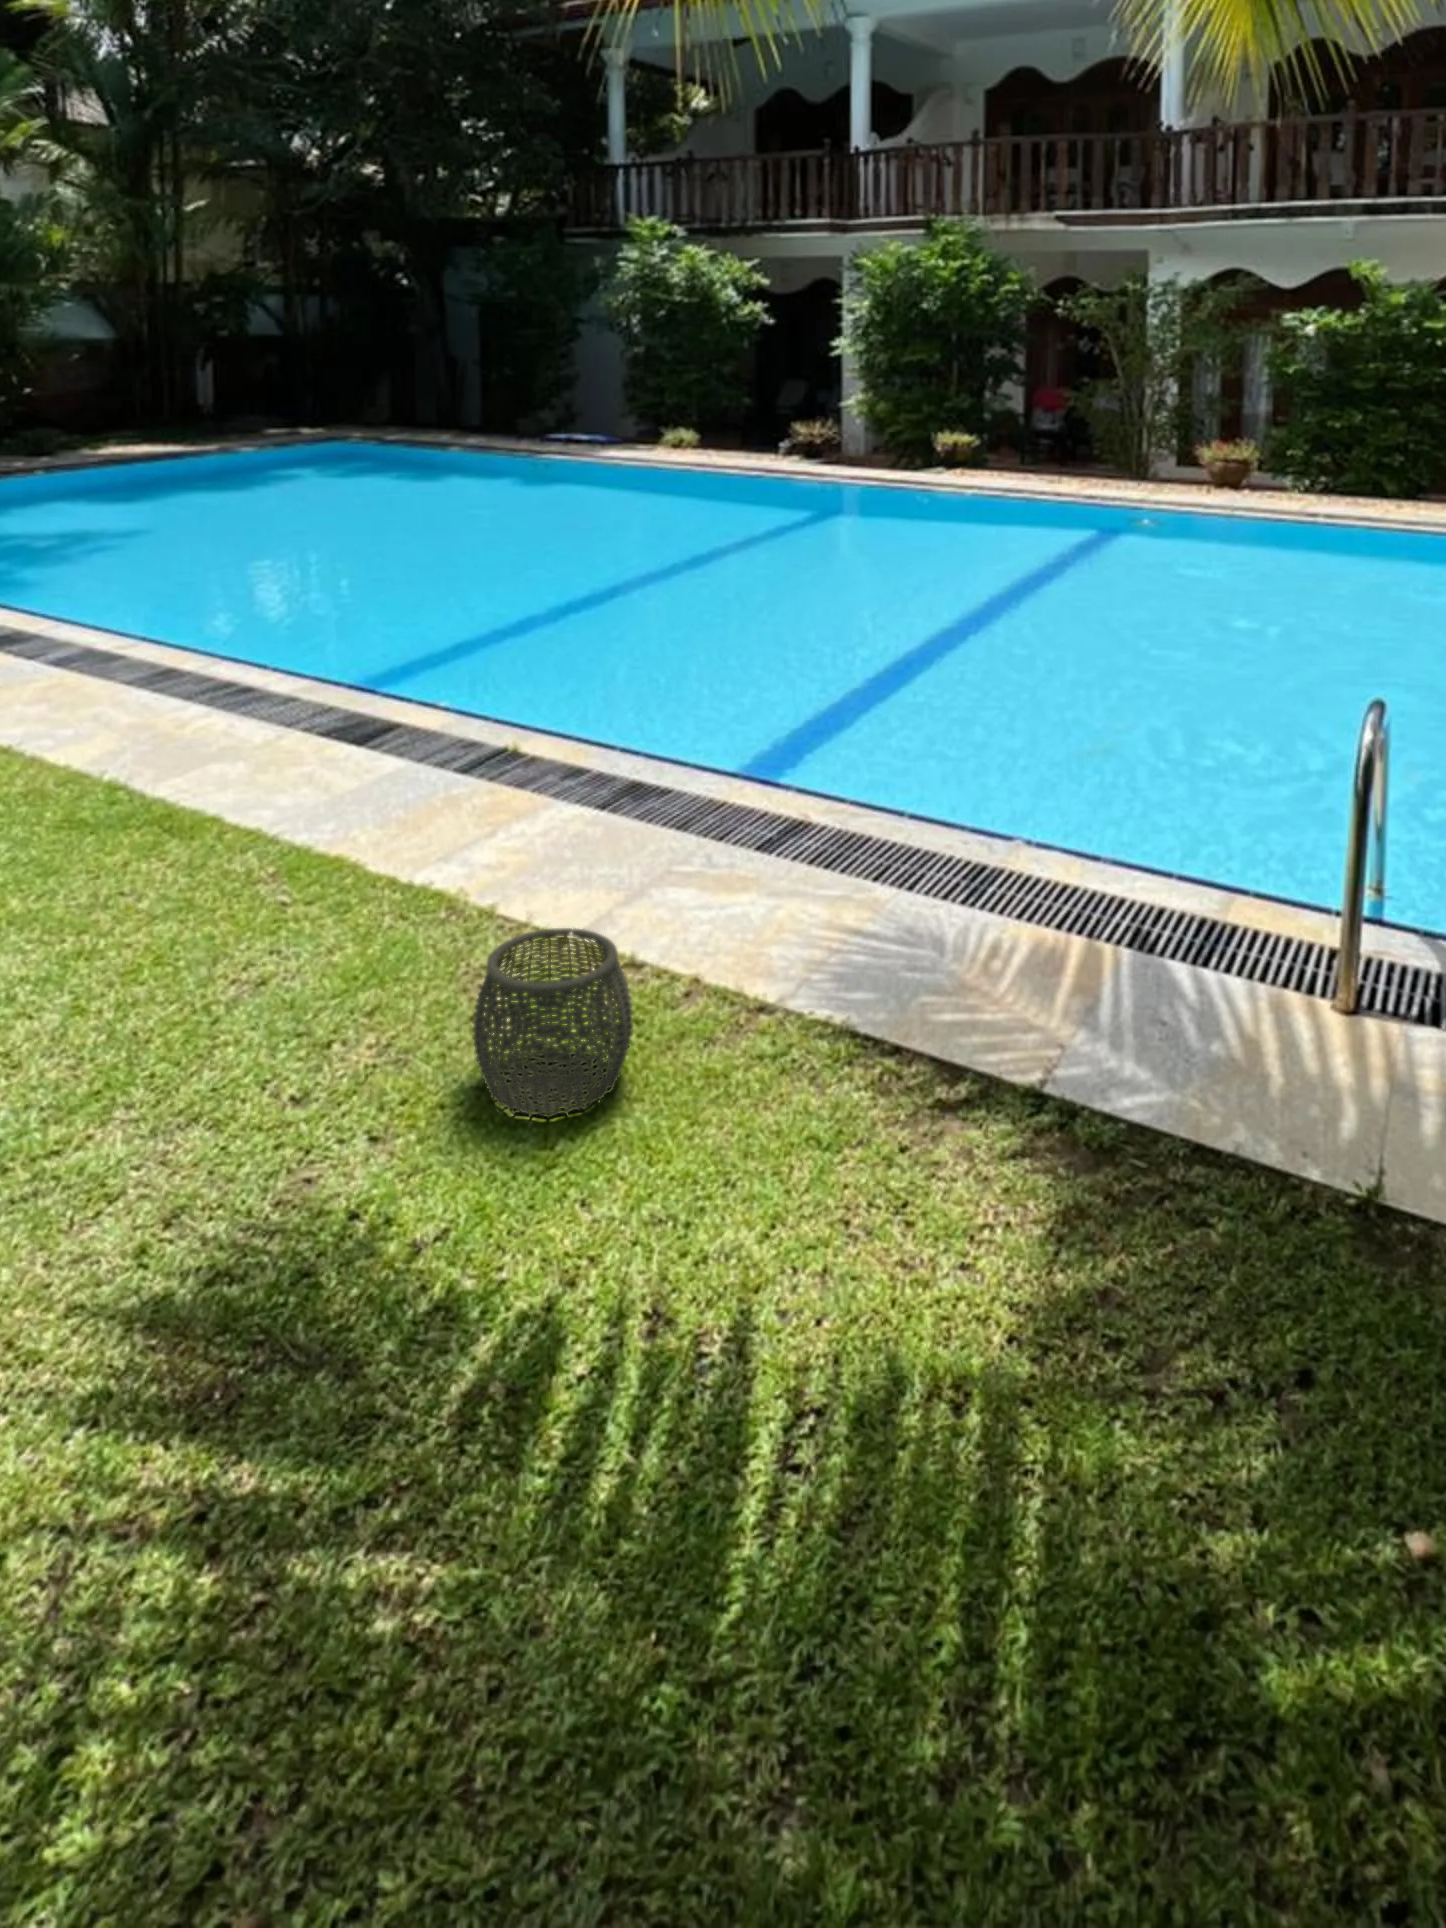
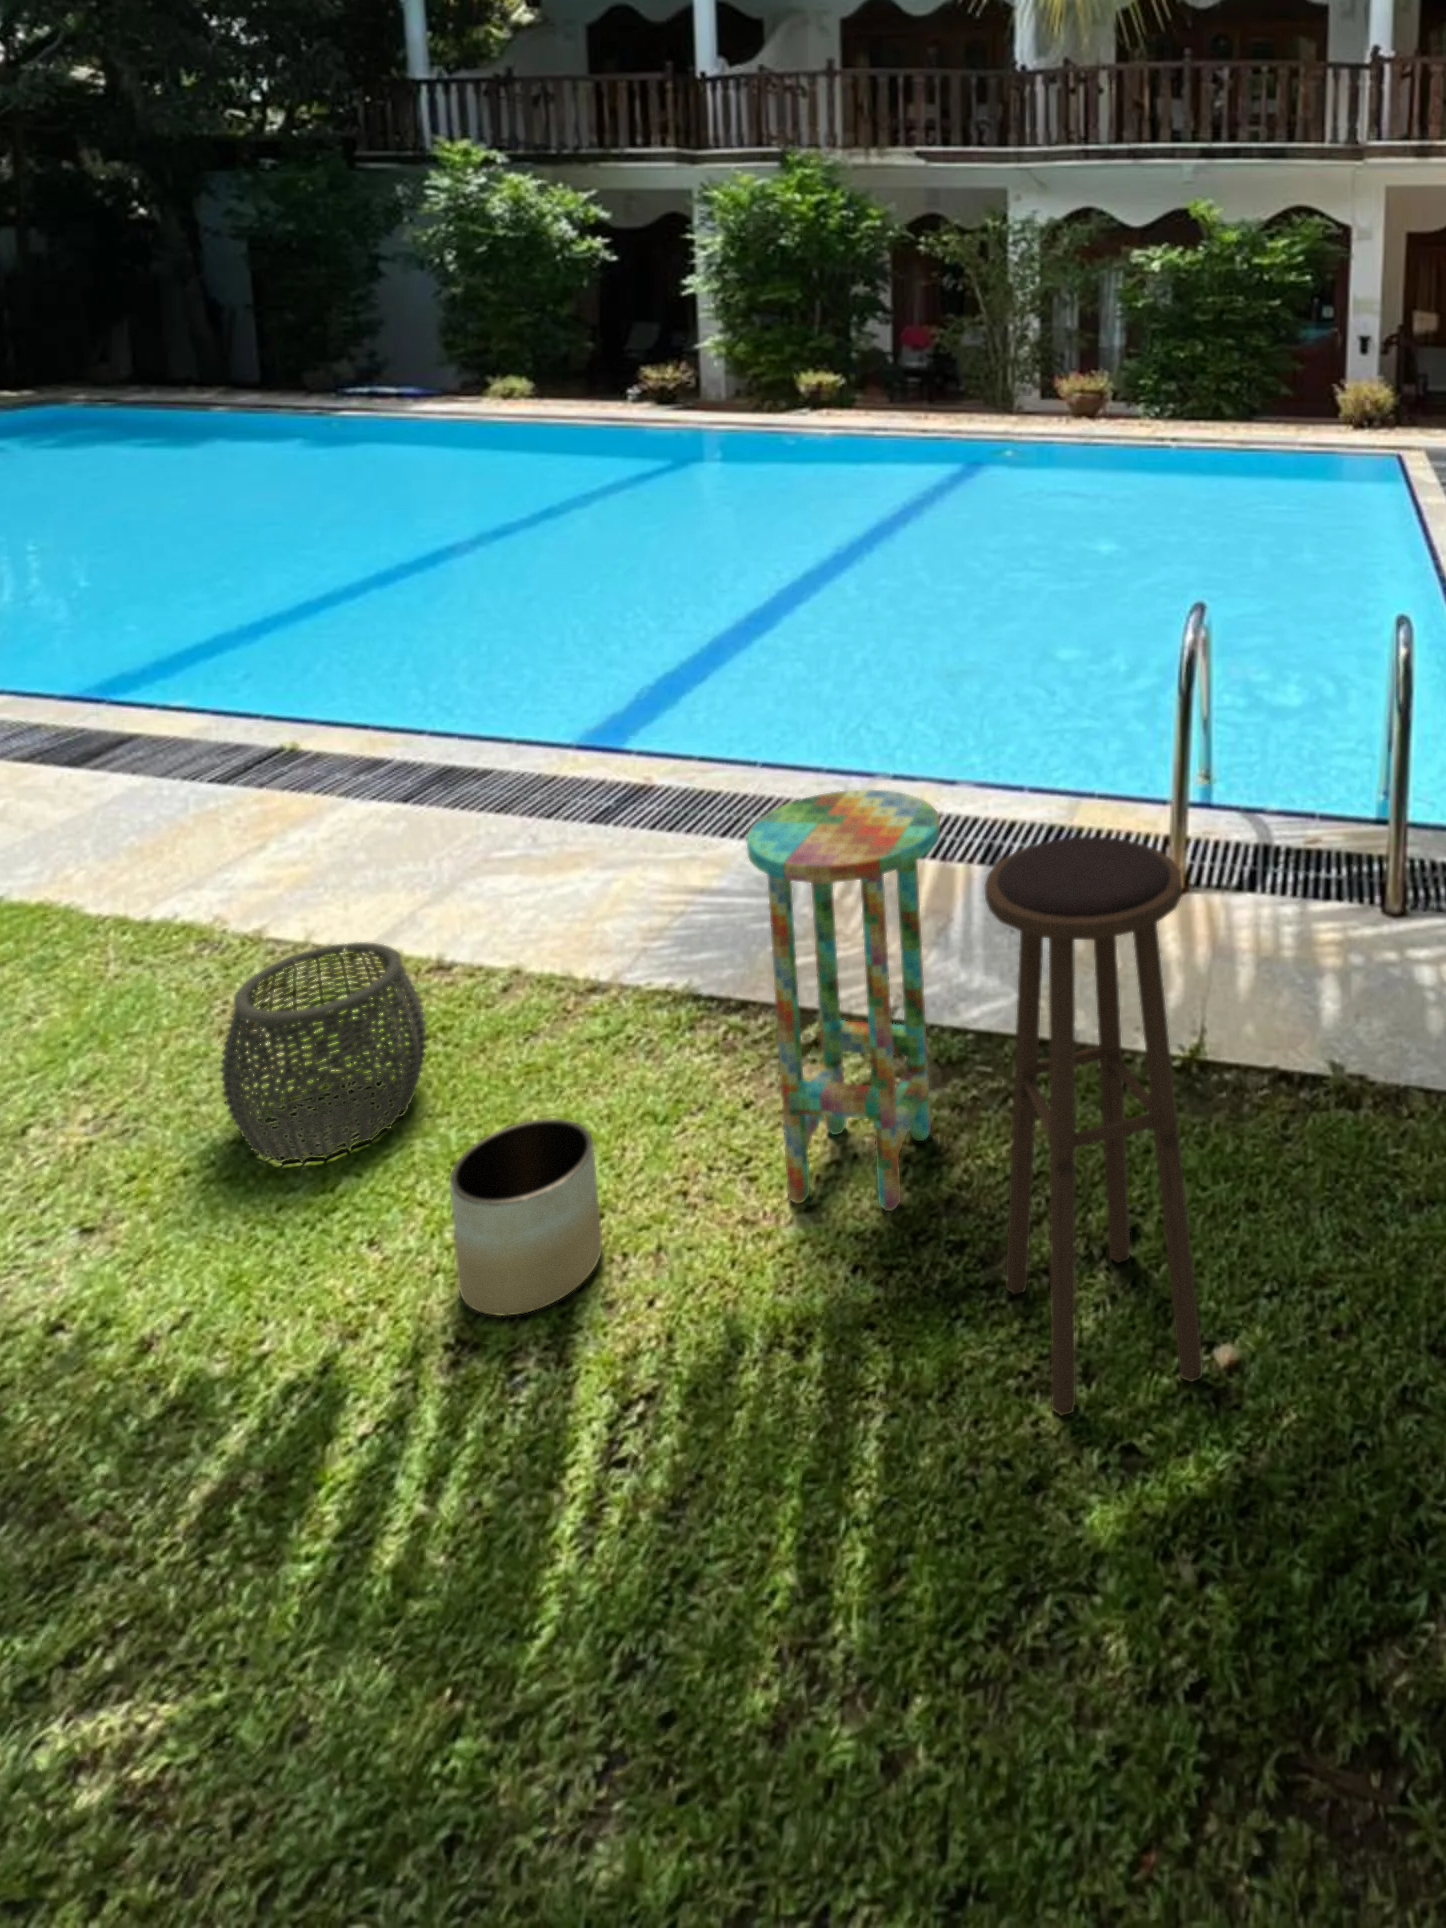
side table: none [933,863,1119,1288] -> present [747,790,940,1211]
stool: none [1164,953,1385,1552] -> present [985,836,1203,1416]
planter: none [658,1125,780,1303] -> present [450,1118,602,1316]

